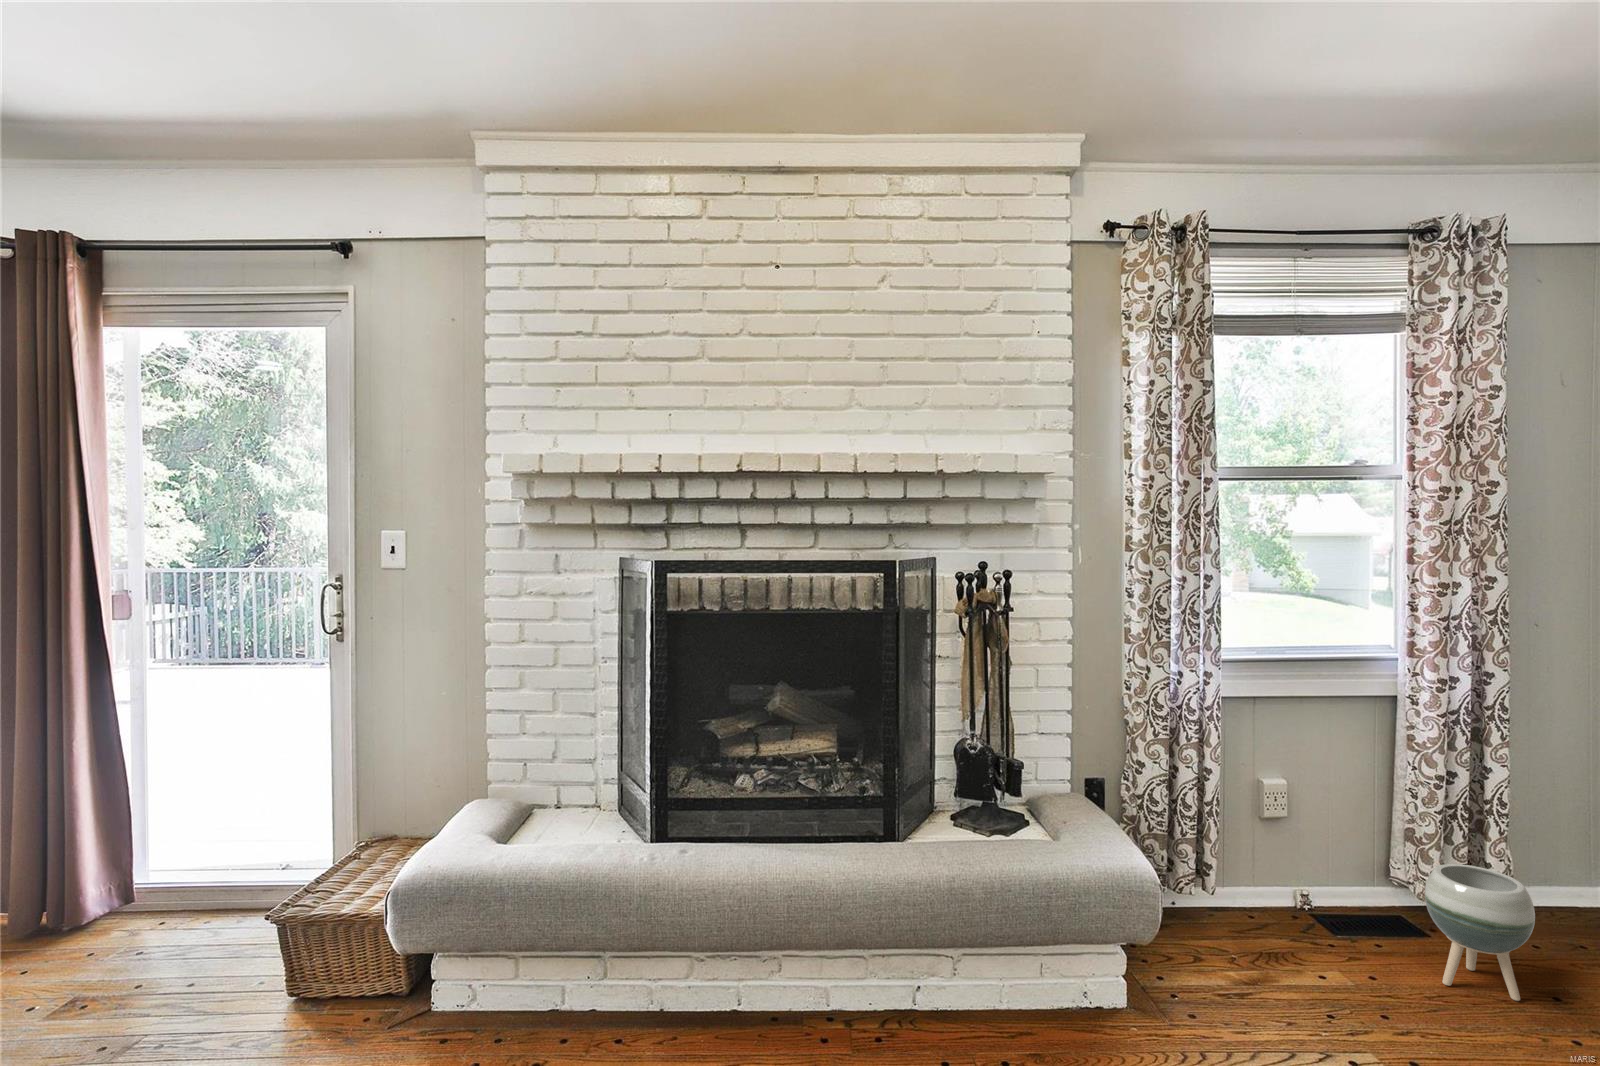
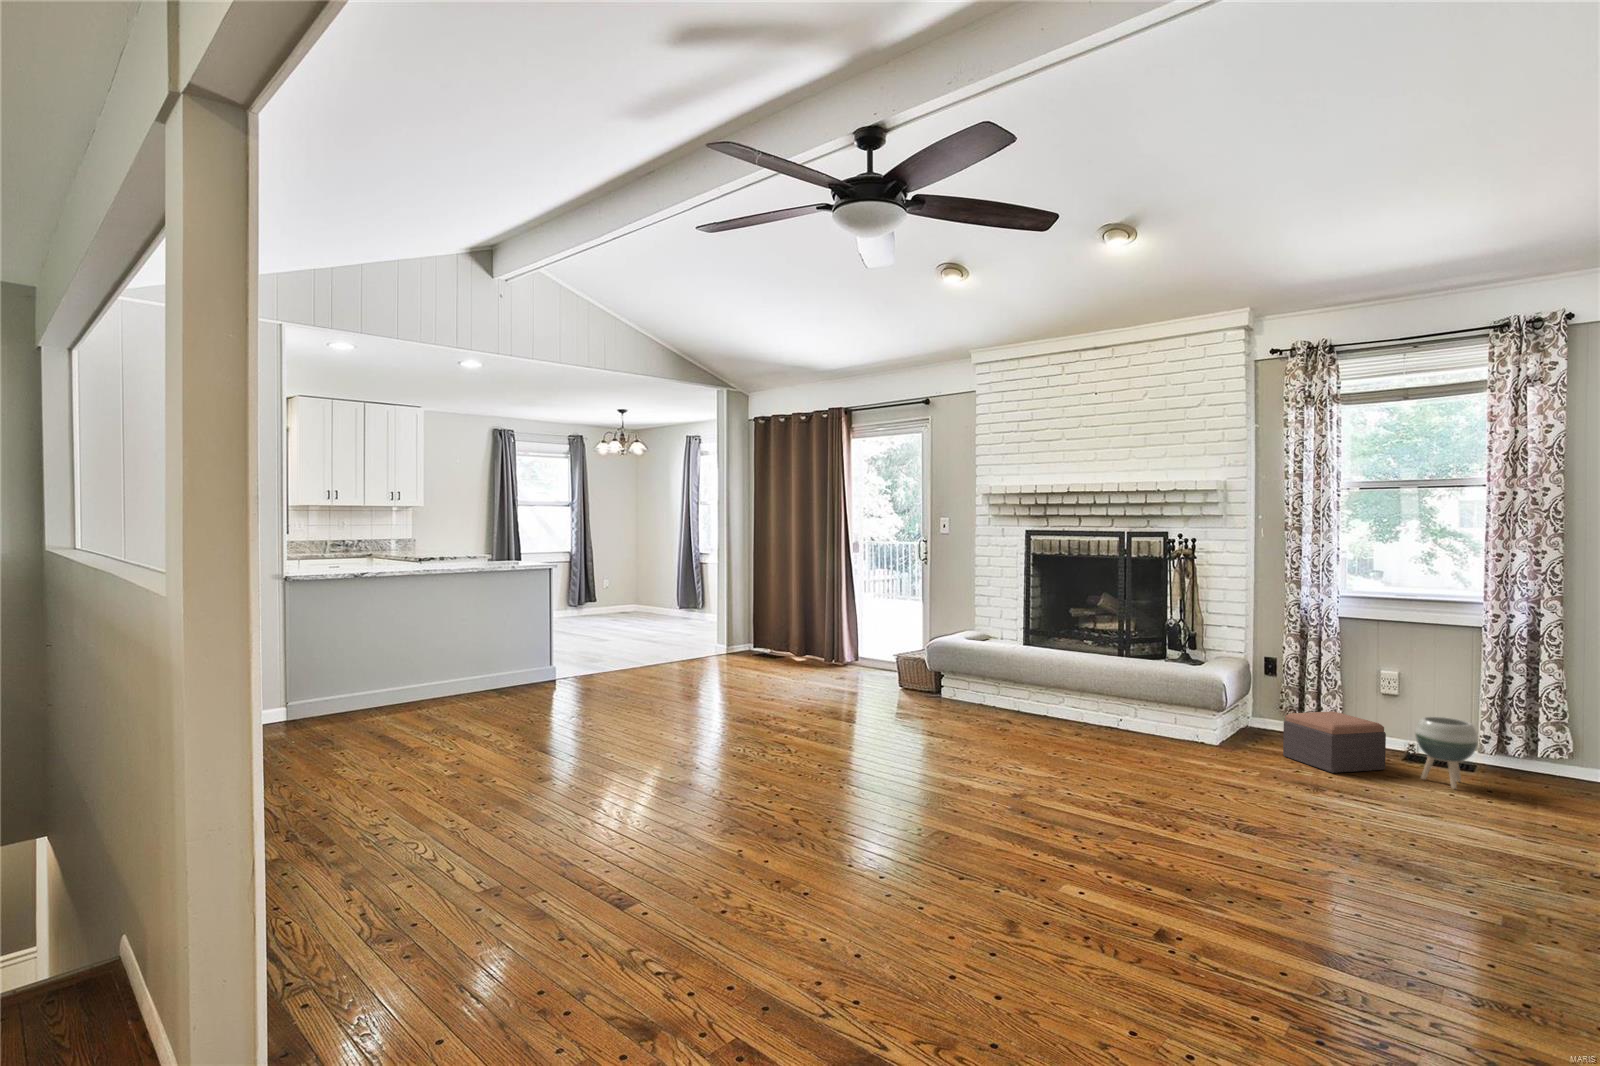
footstool: none [1236,873,1380,1029] -> present [1283,711,1386,773]

